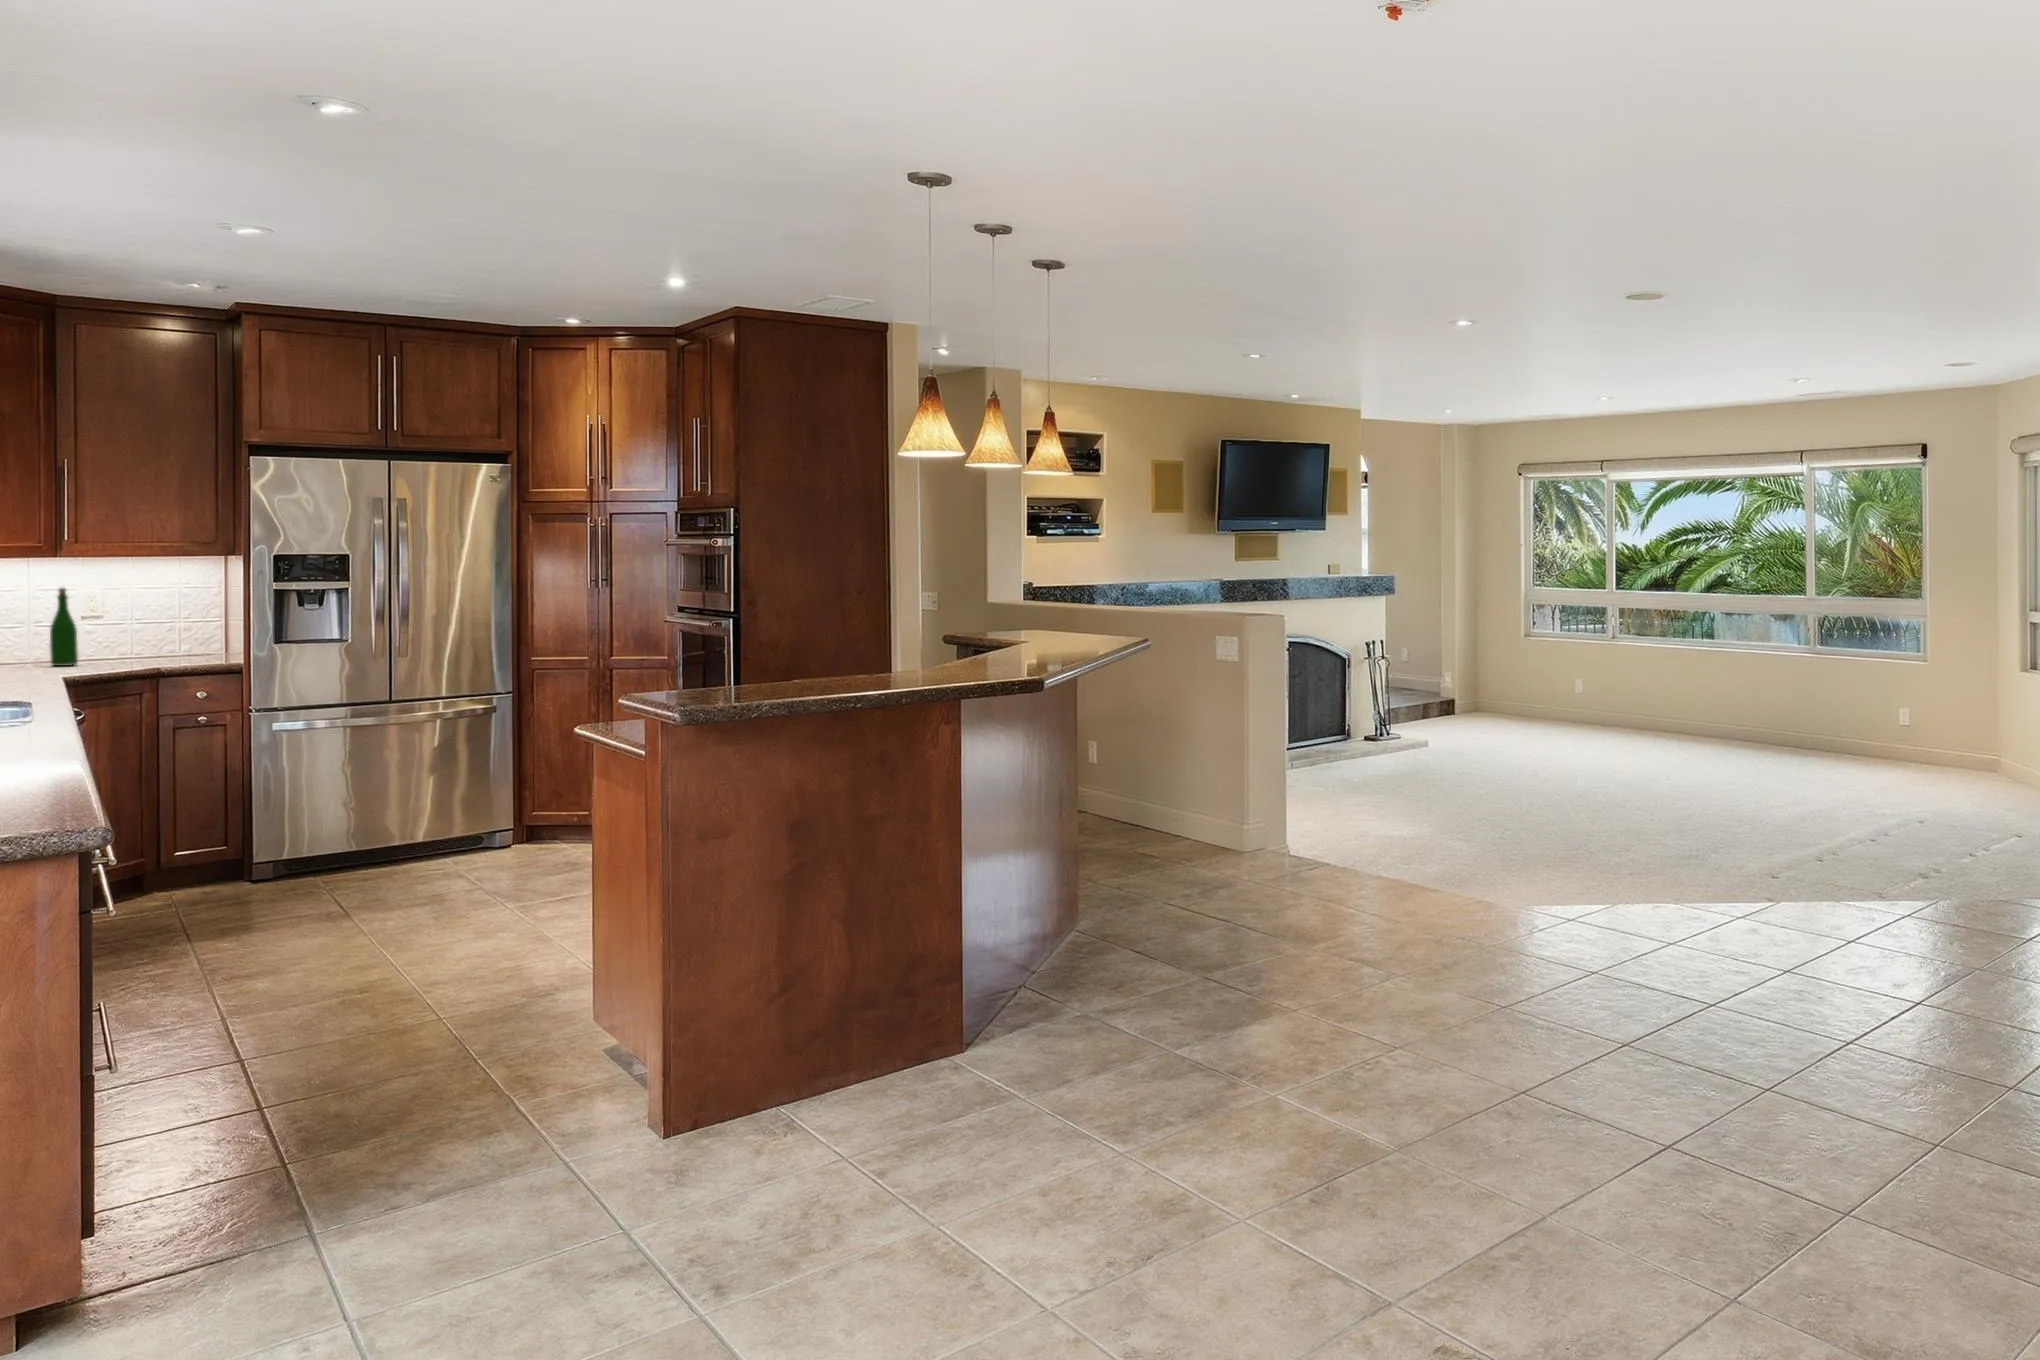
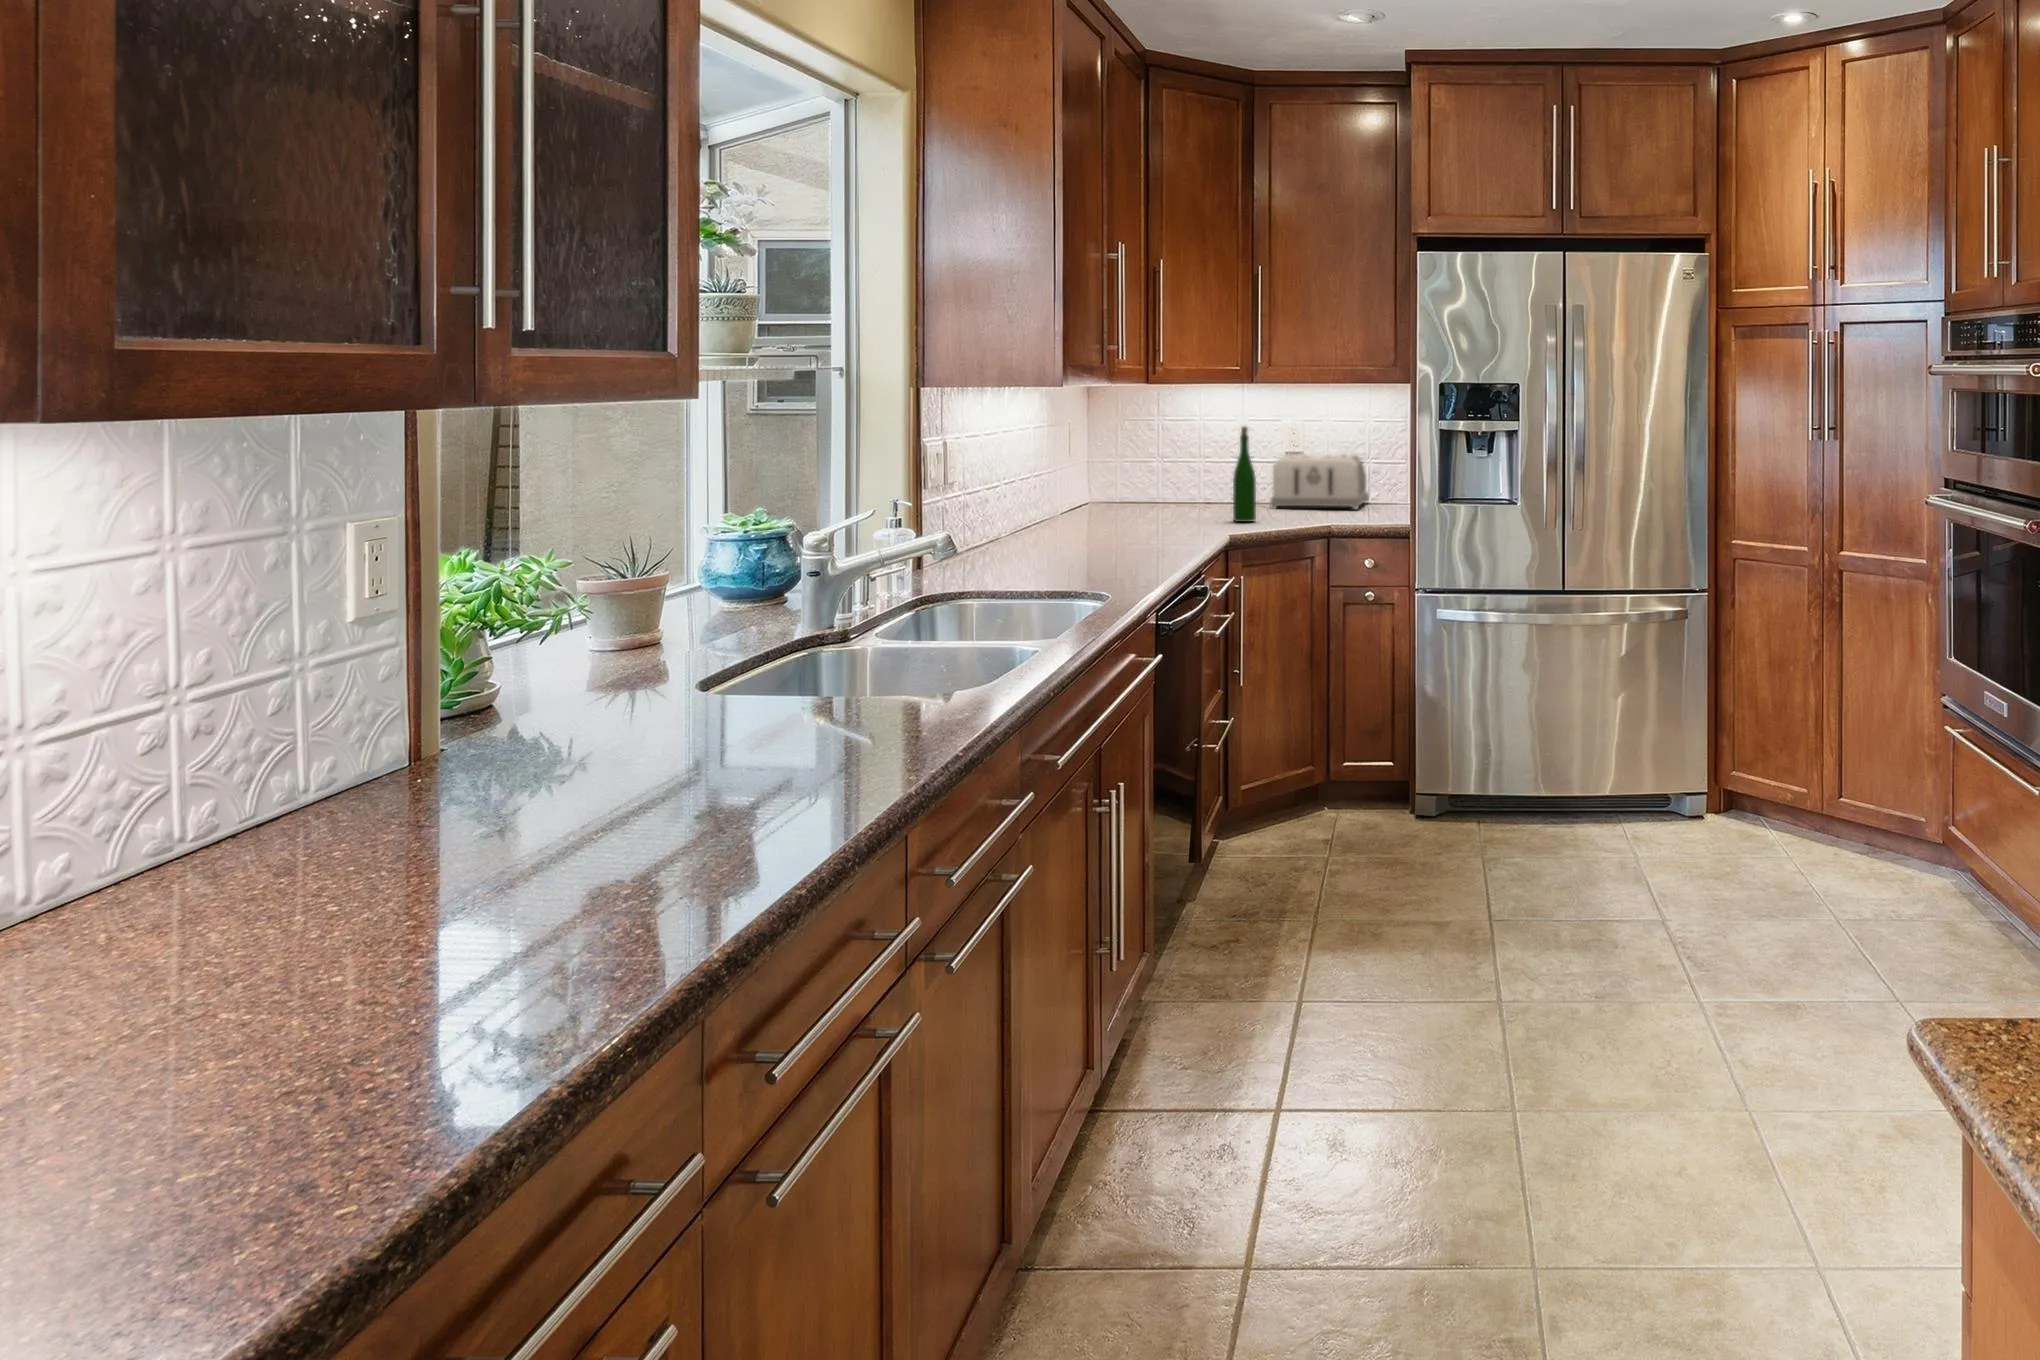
toaster: none [73,611,176,659] -> present [1270,454,1369,509]

